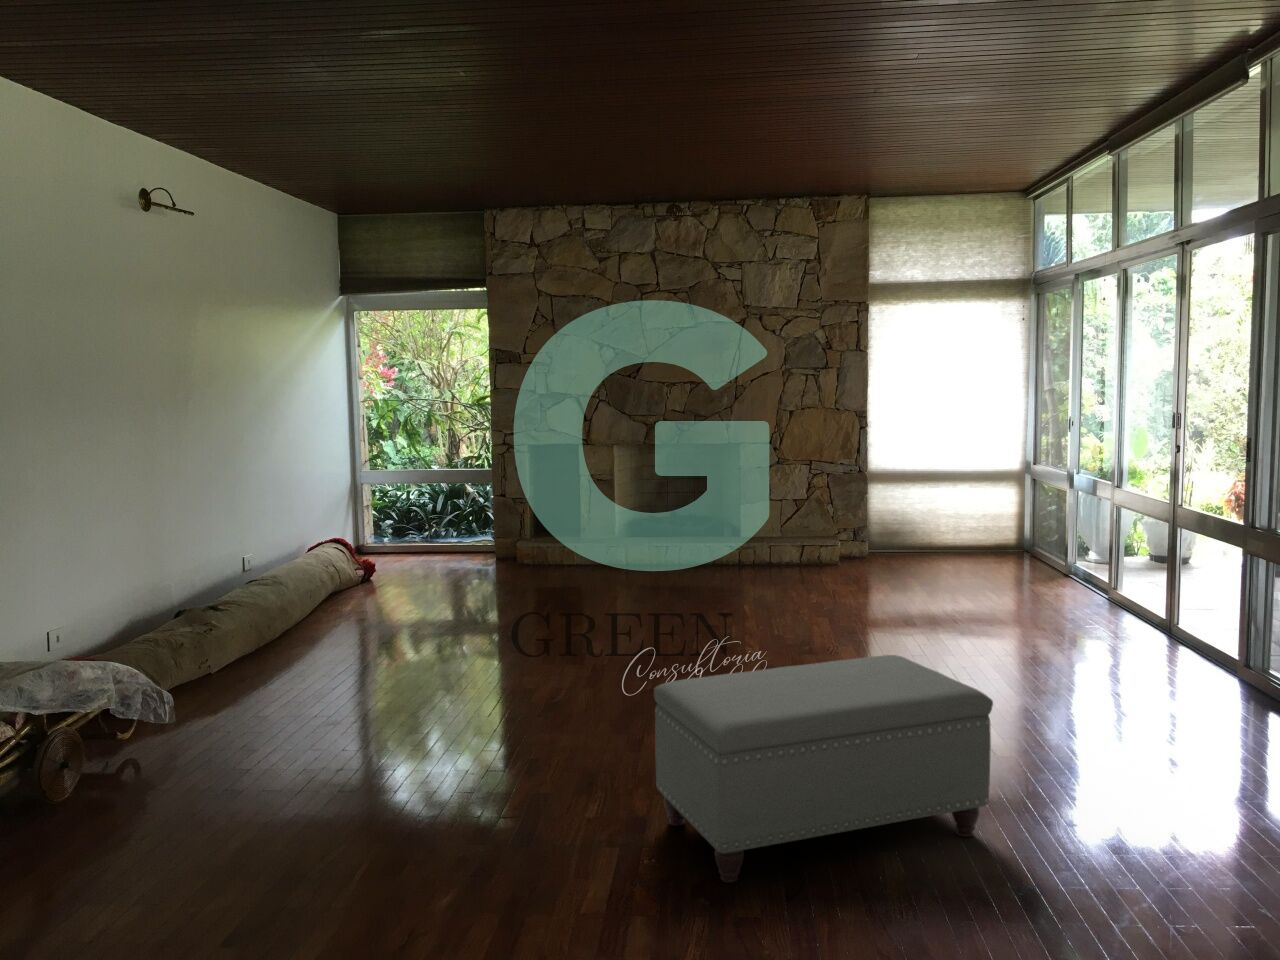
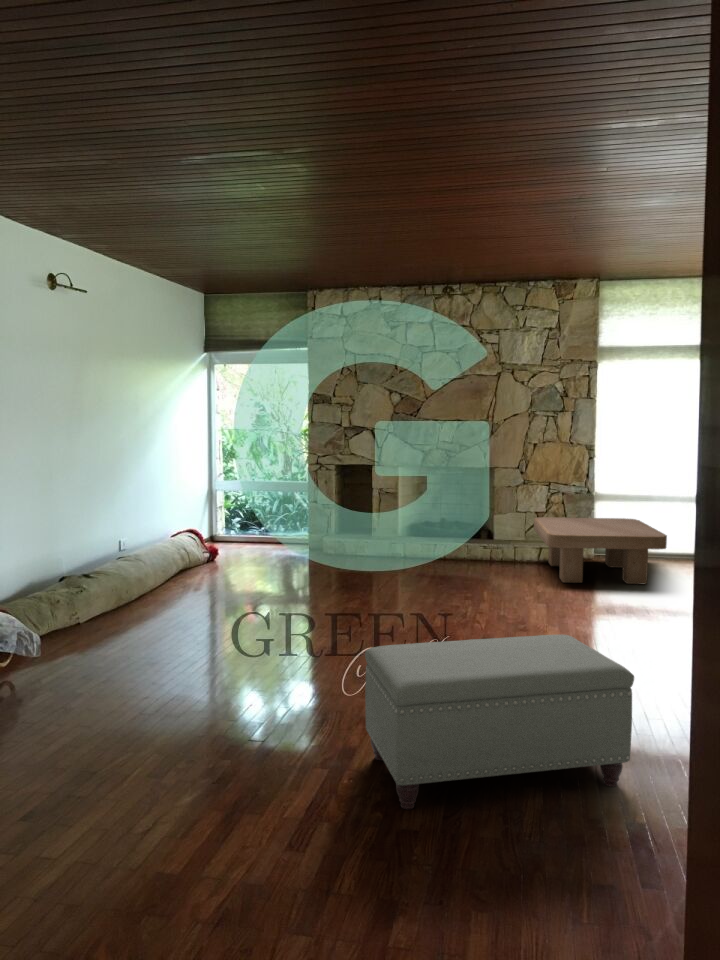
coffee table: none [792,504,965,590] -> present [534,517,667,585]

